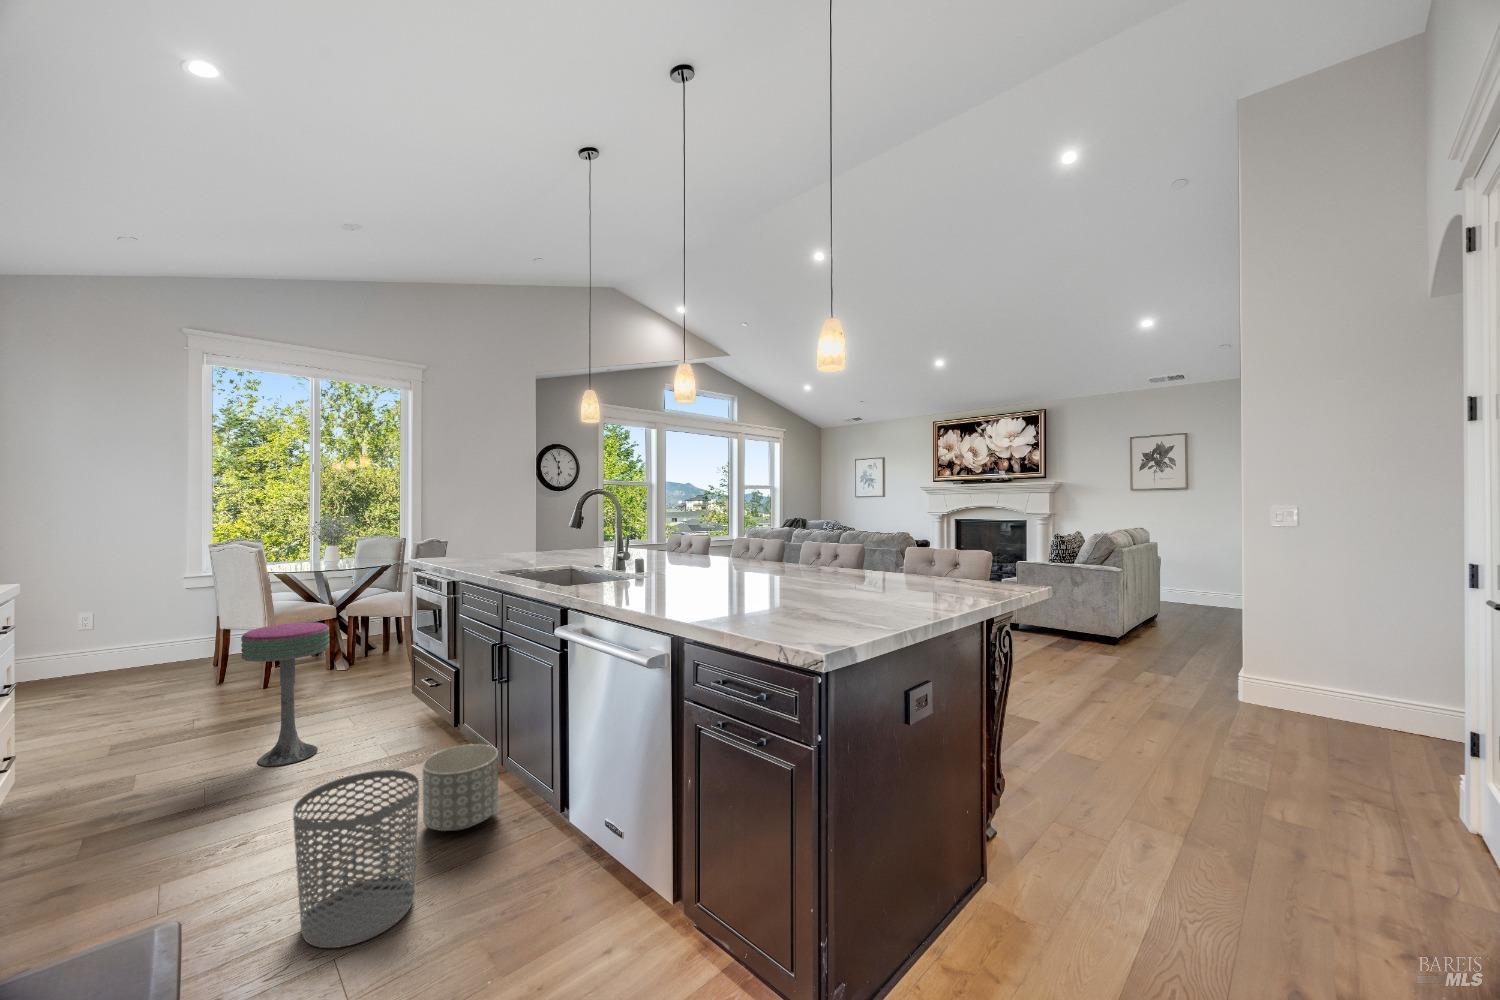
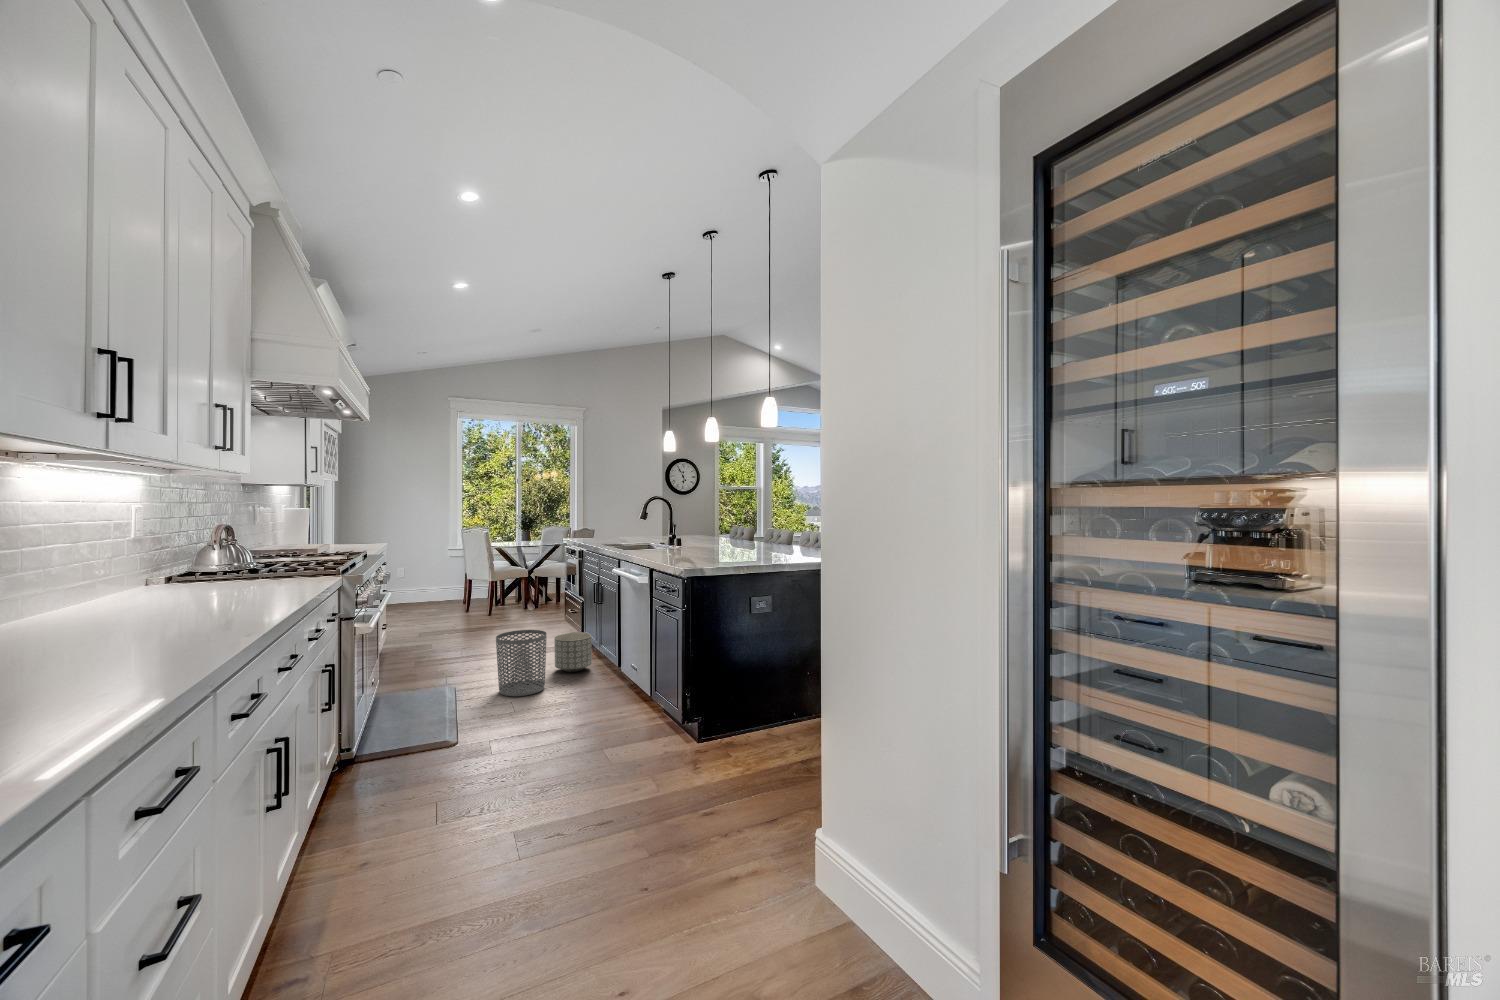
bar stool: present [241,622,329,766] -> none [477,570,518,645]

